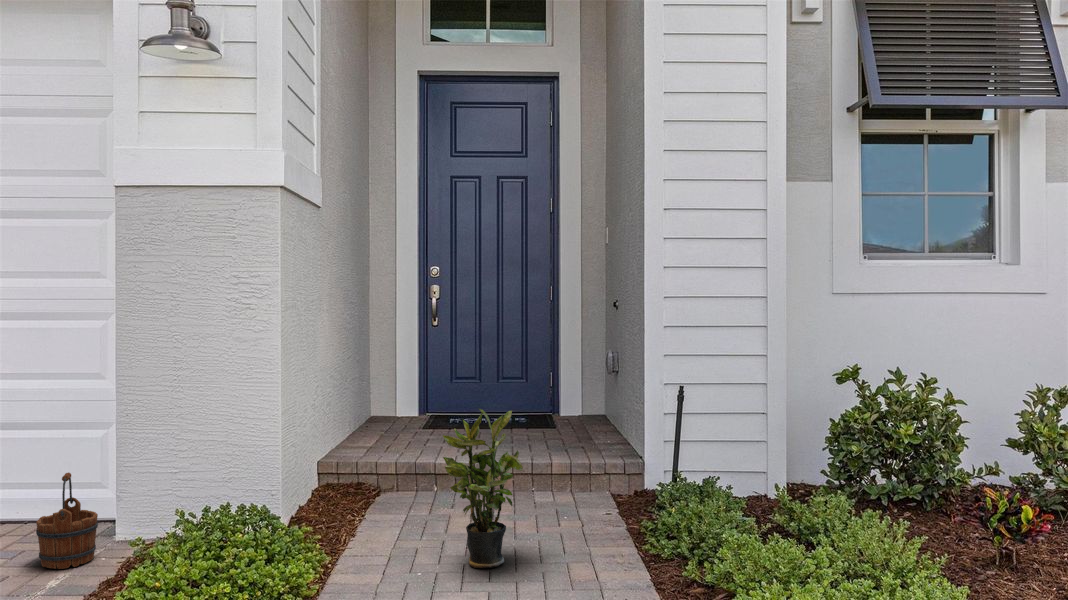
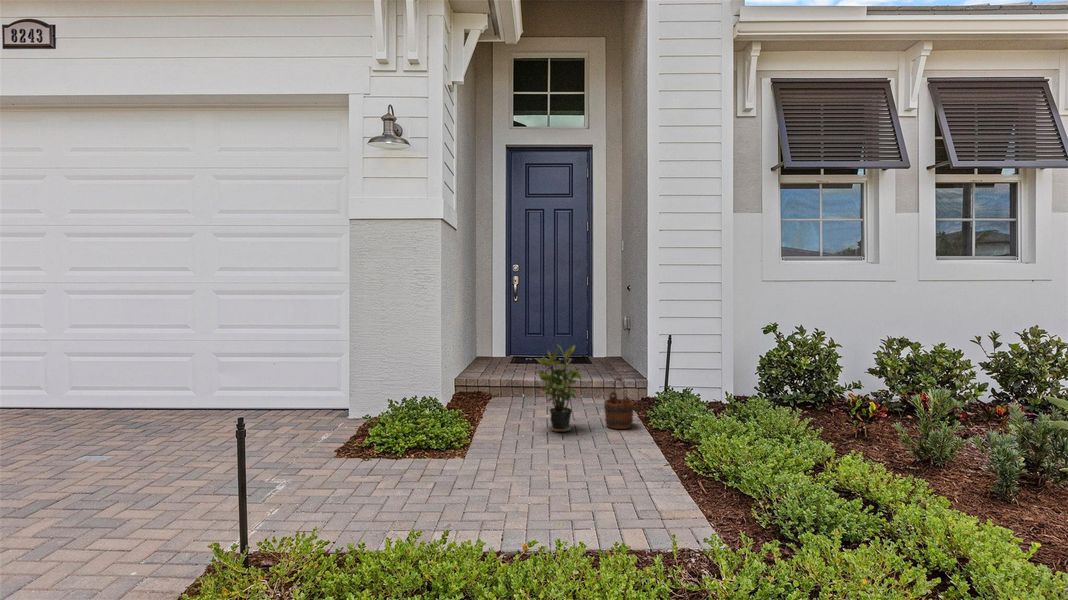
wooden bucket: present [36,473,98,569] -> present [604,377,634,429]

